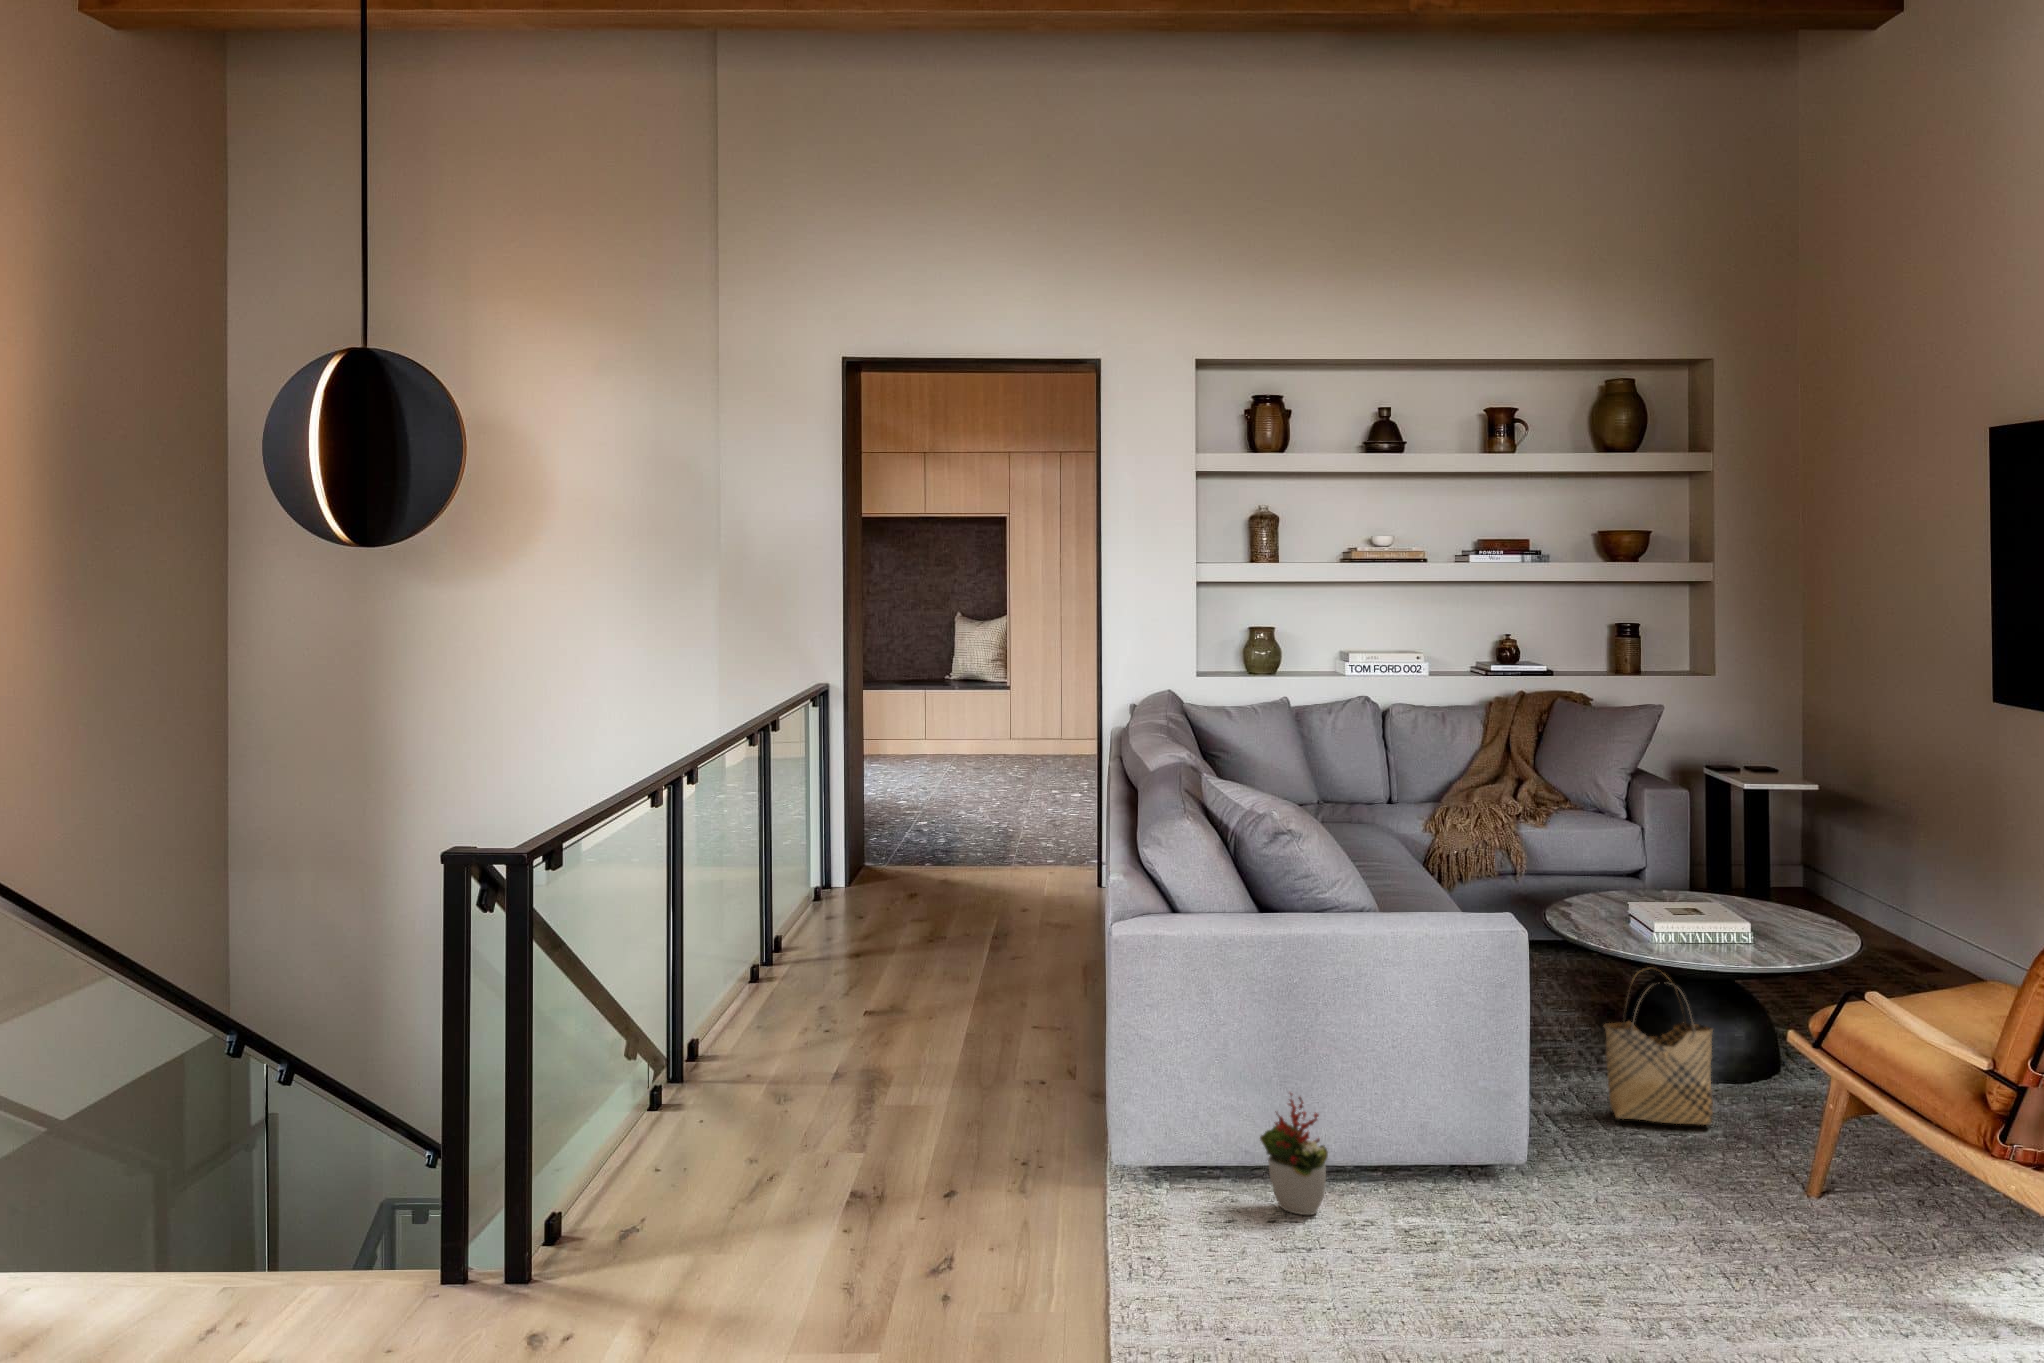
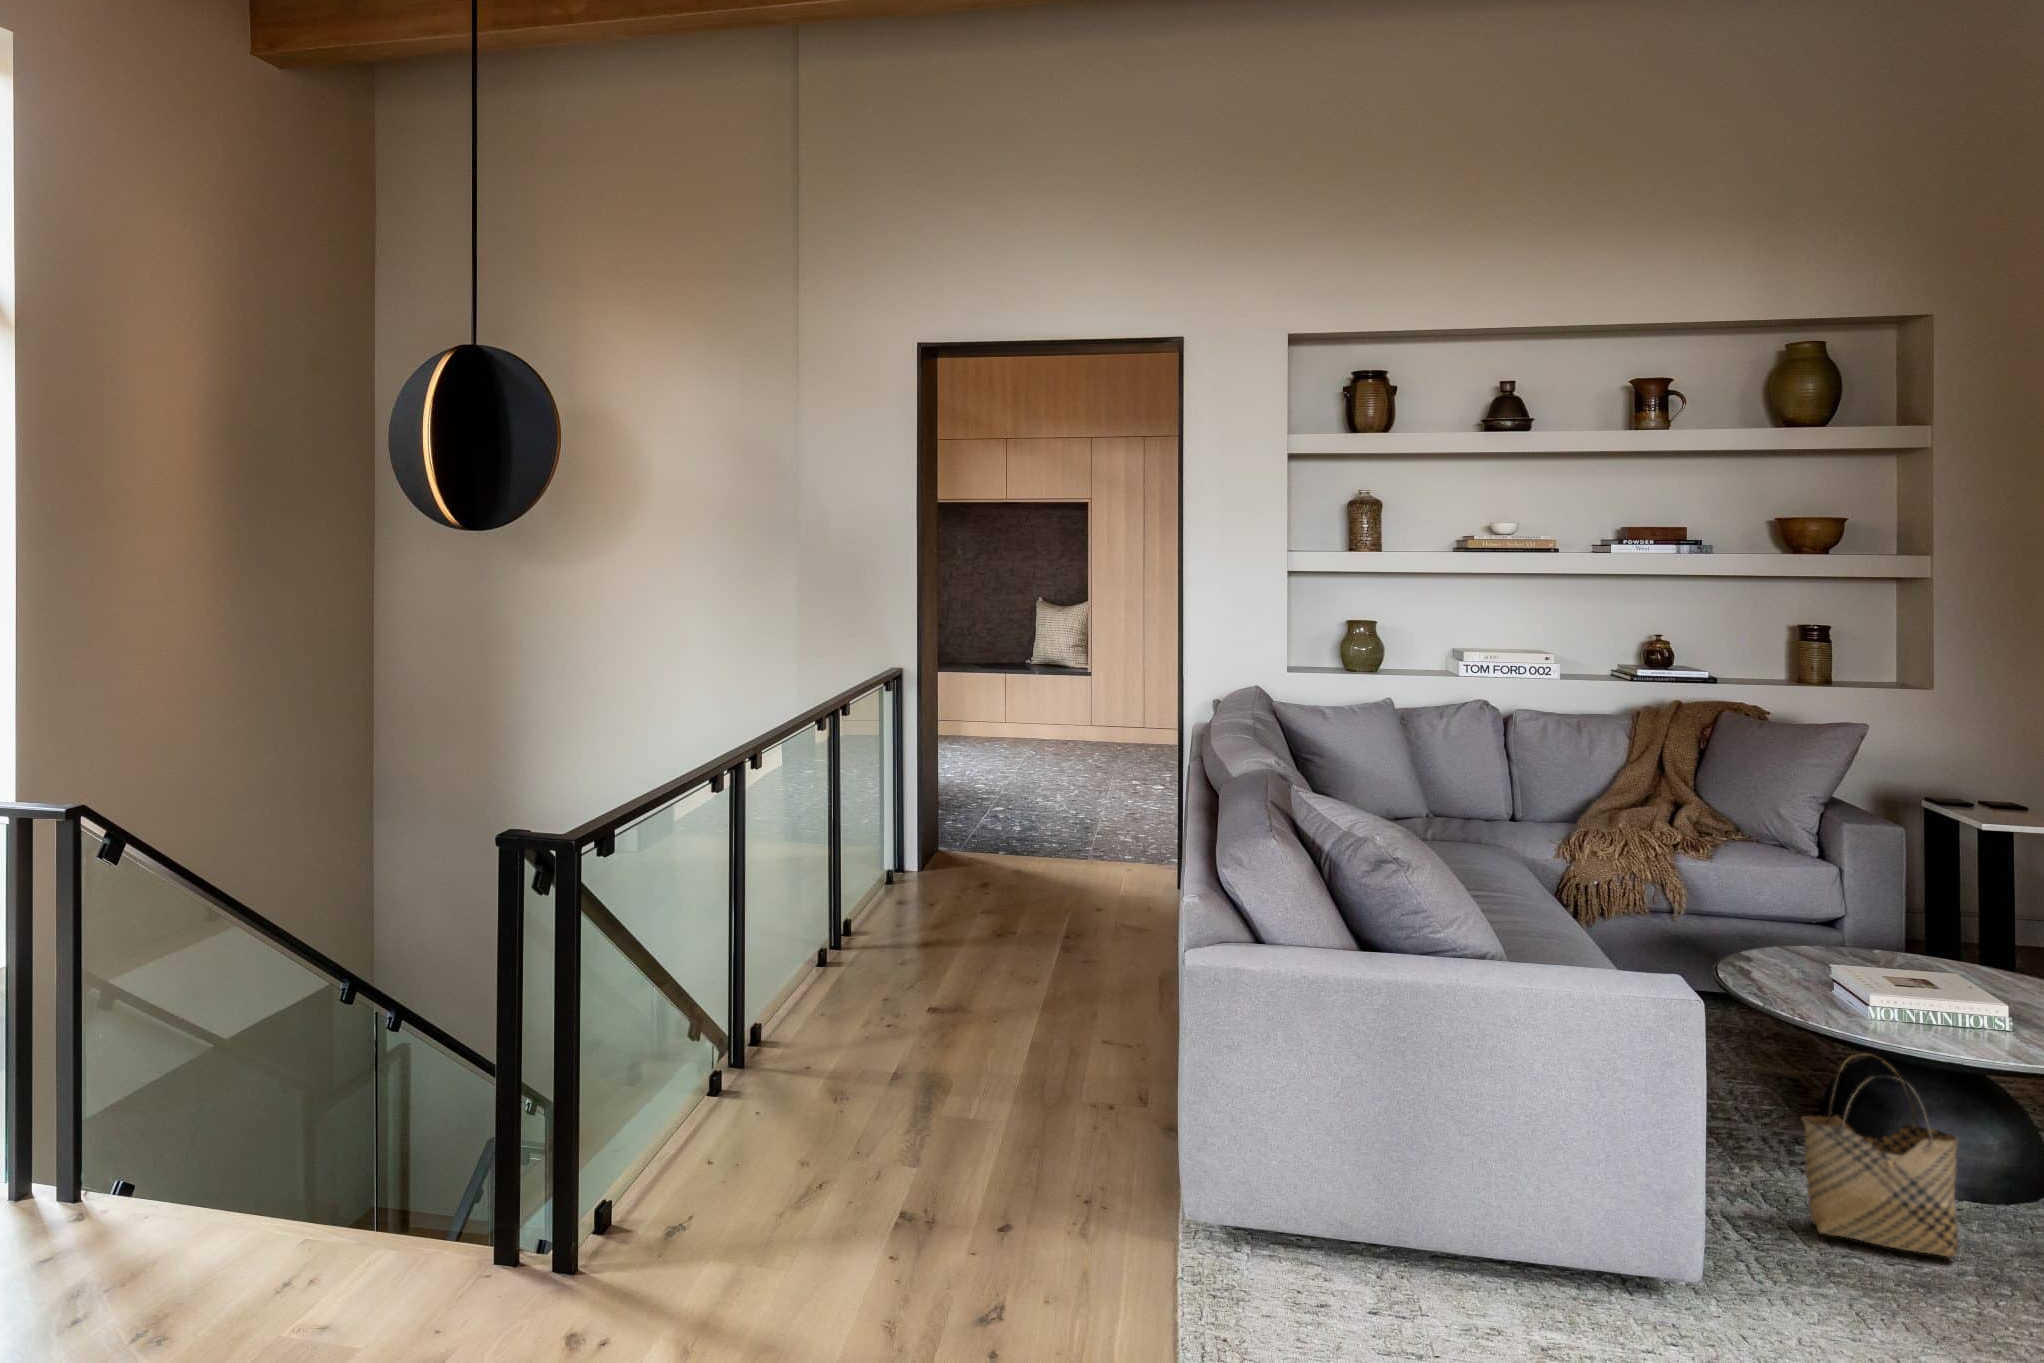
decorative plant: present [1260,1093,1328,1215] -> none [1358,1162,1442,1308]

